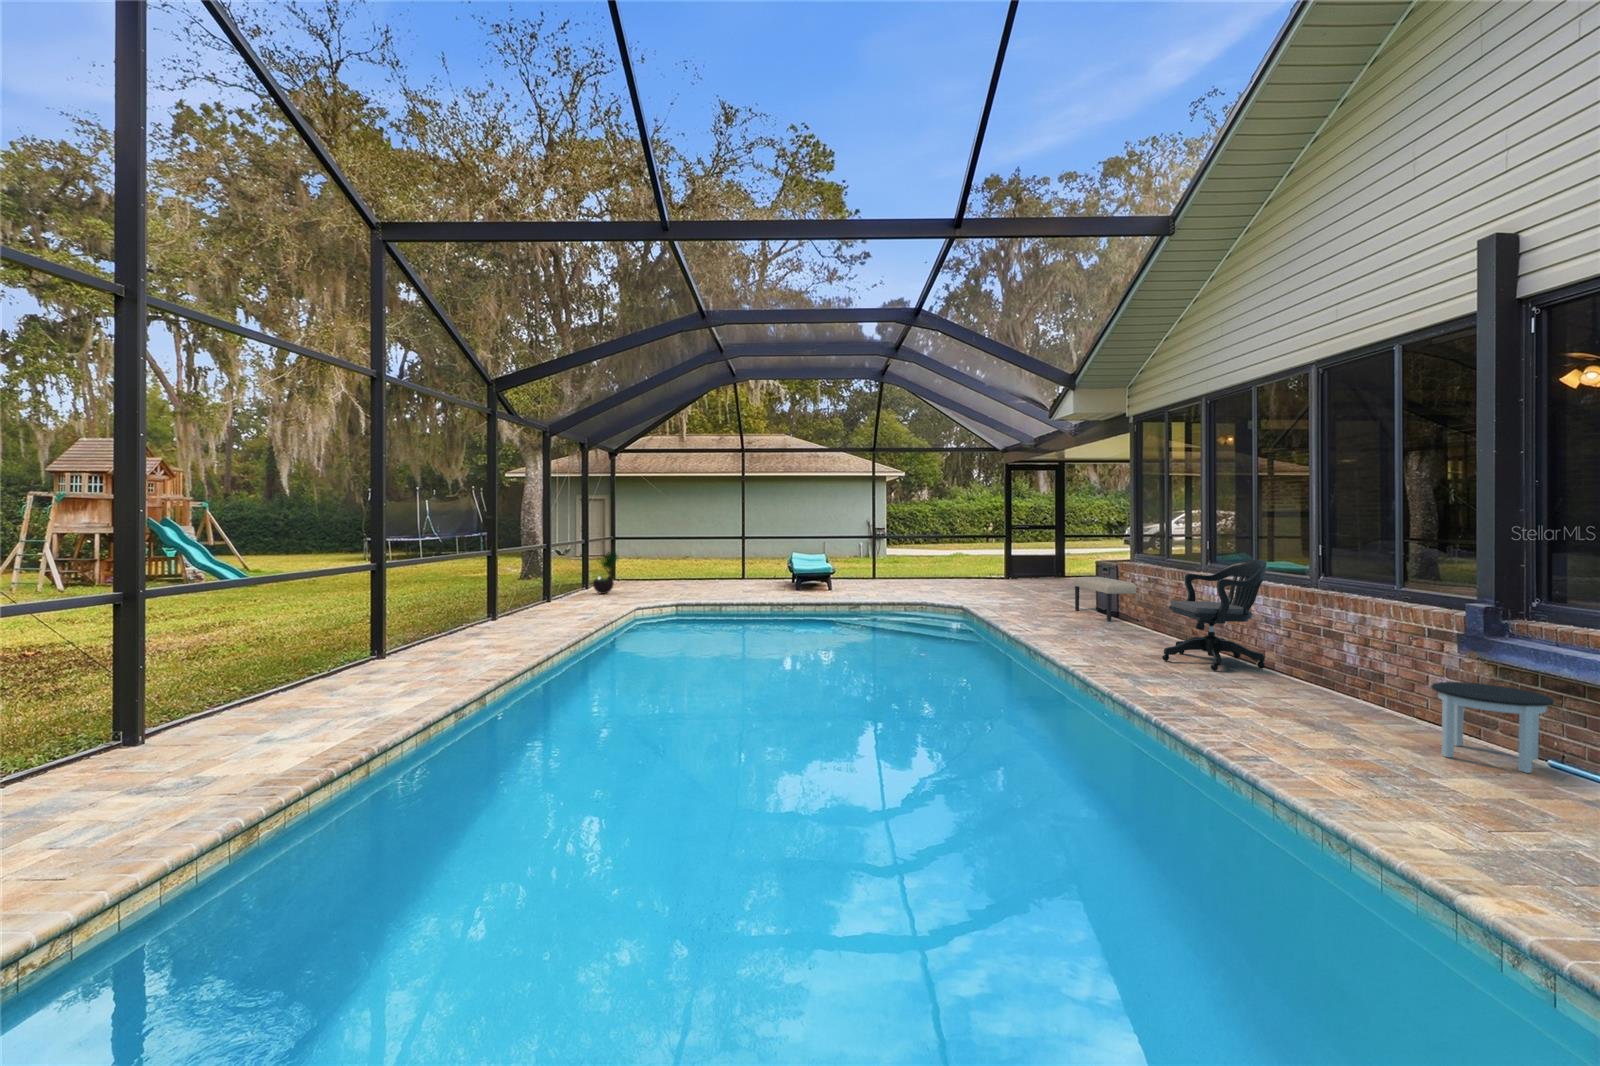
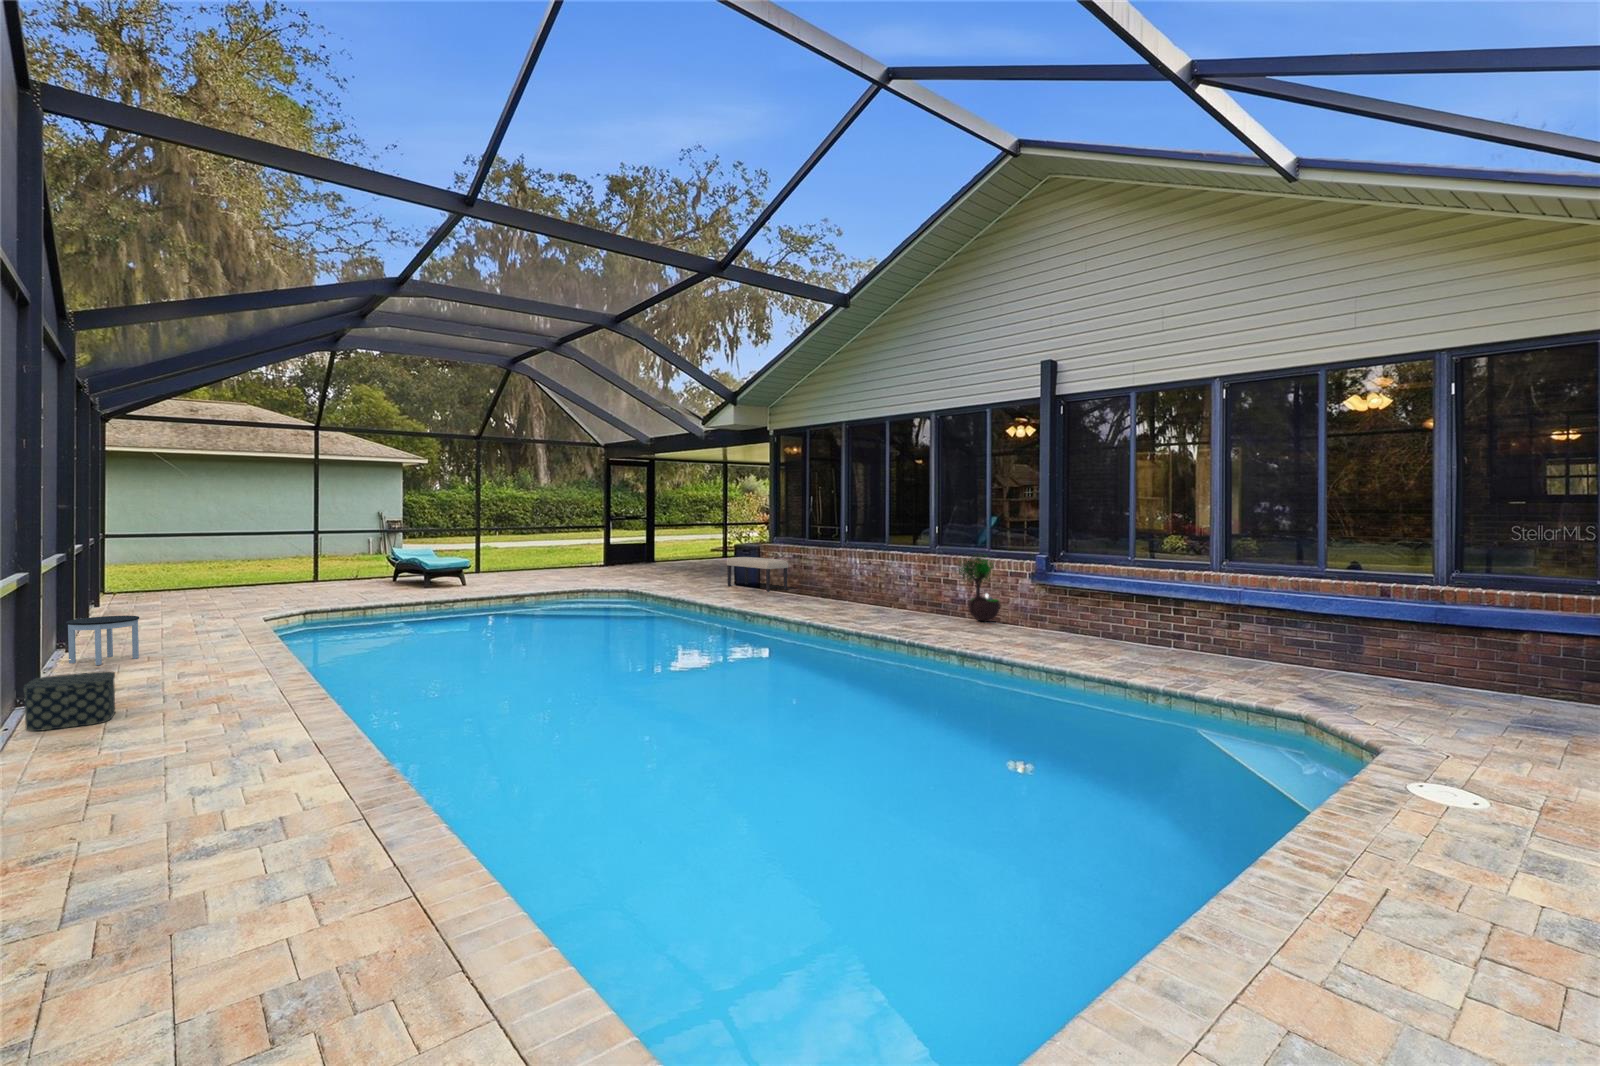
potted tree: present [593,552,619,594] -> present [957,555,1000,621]
chair: present [1162,560,1267,671] -> none [849,537,908,612]
storage box: none [324,642,388,681] -> present [24,671,115,731]
round table: present [1431,682,1554,773] -> present [66,616,139,665]

